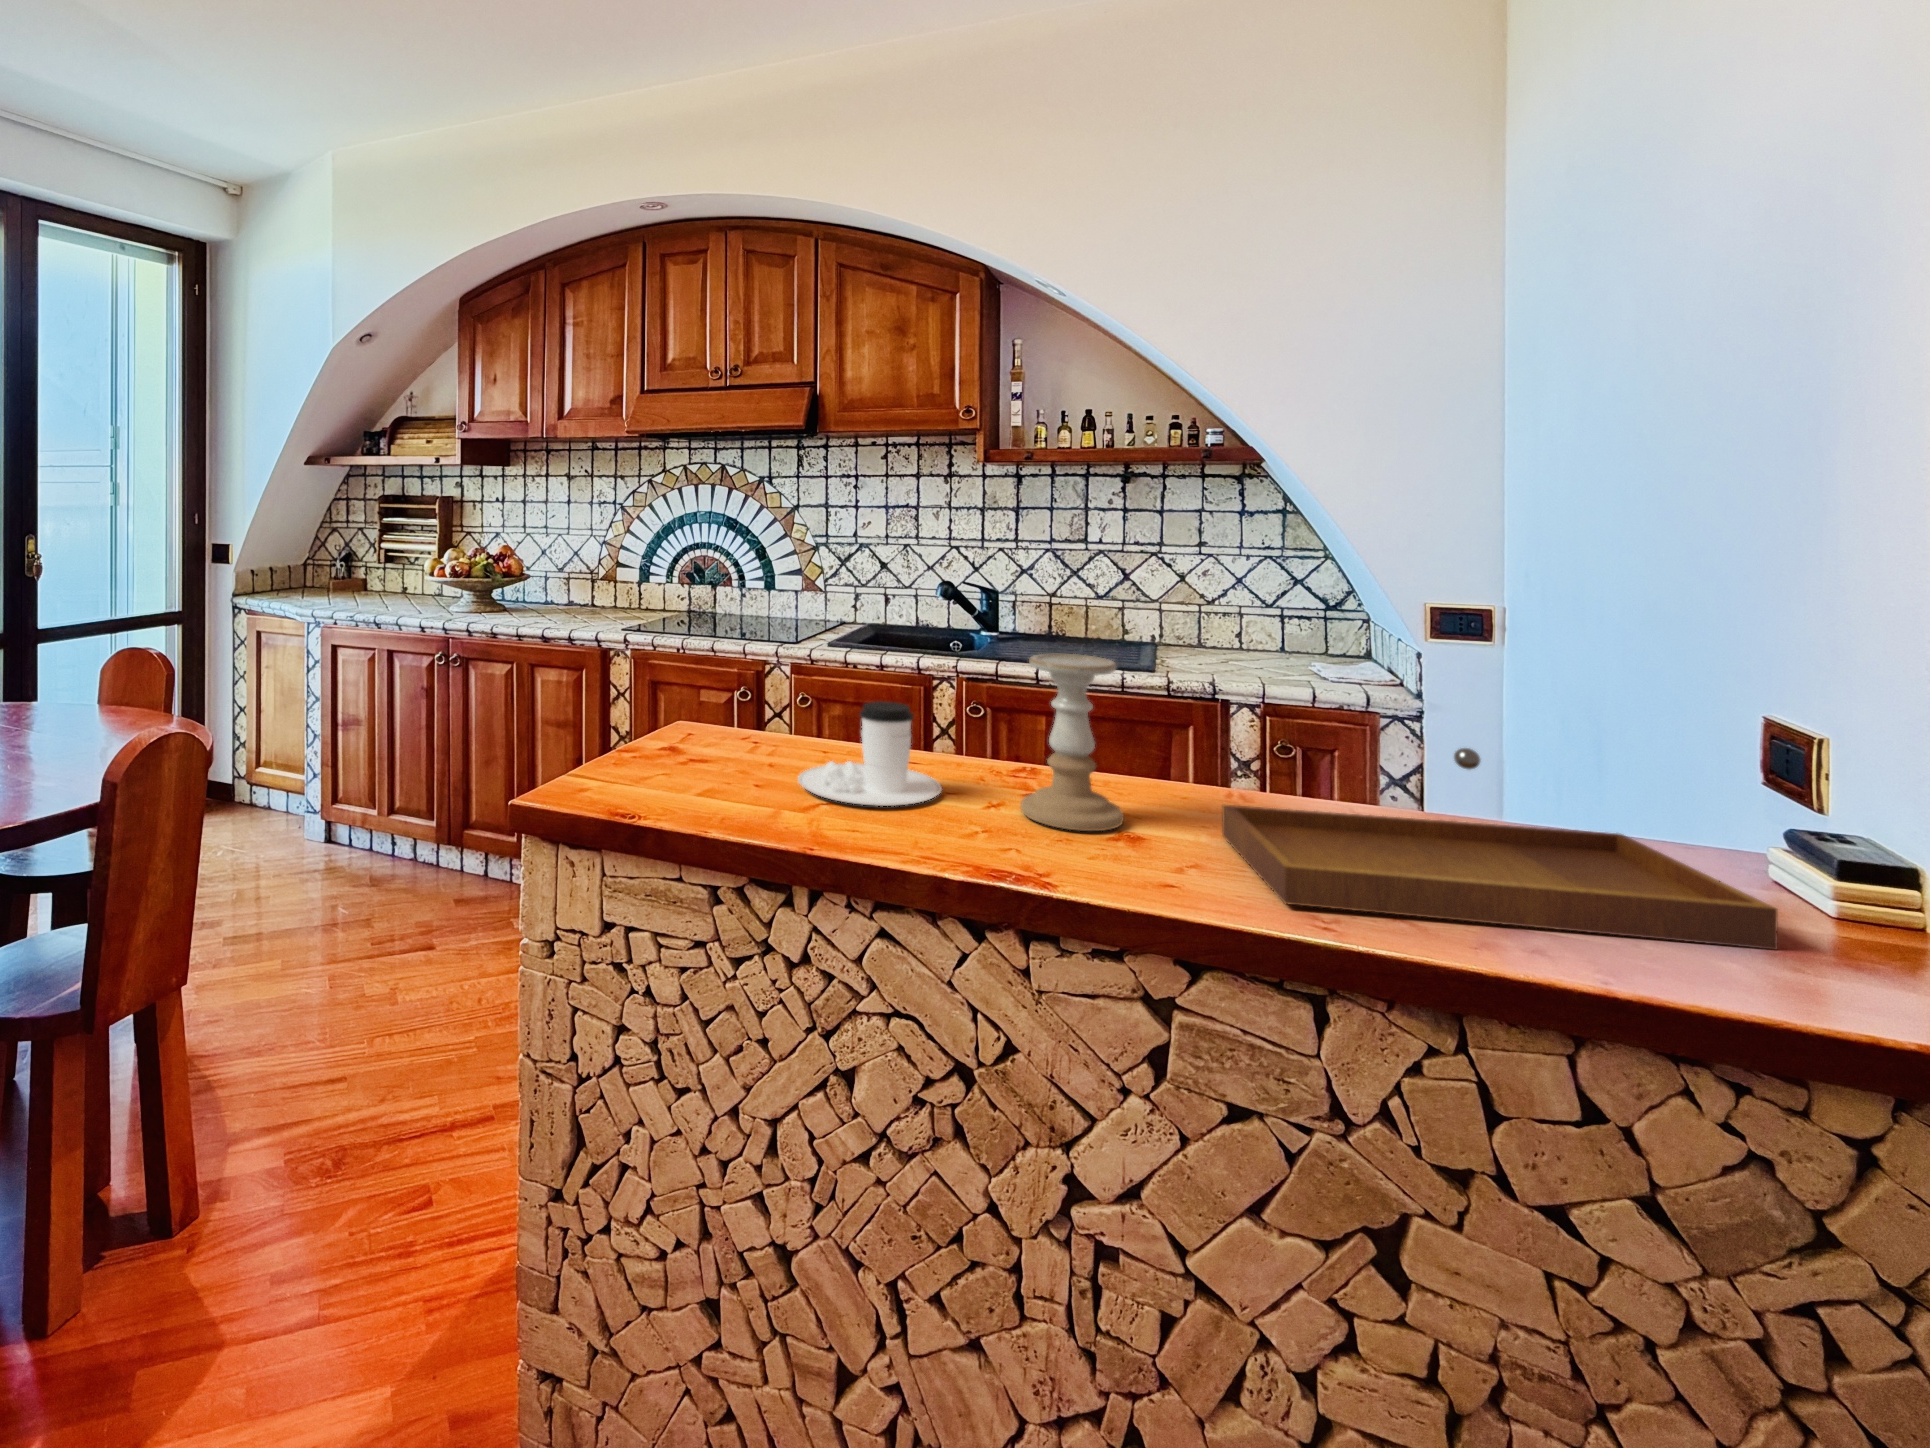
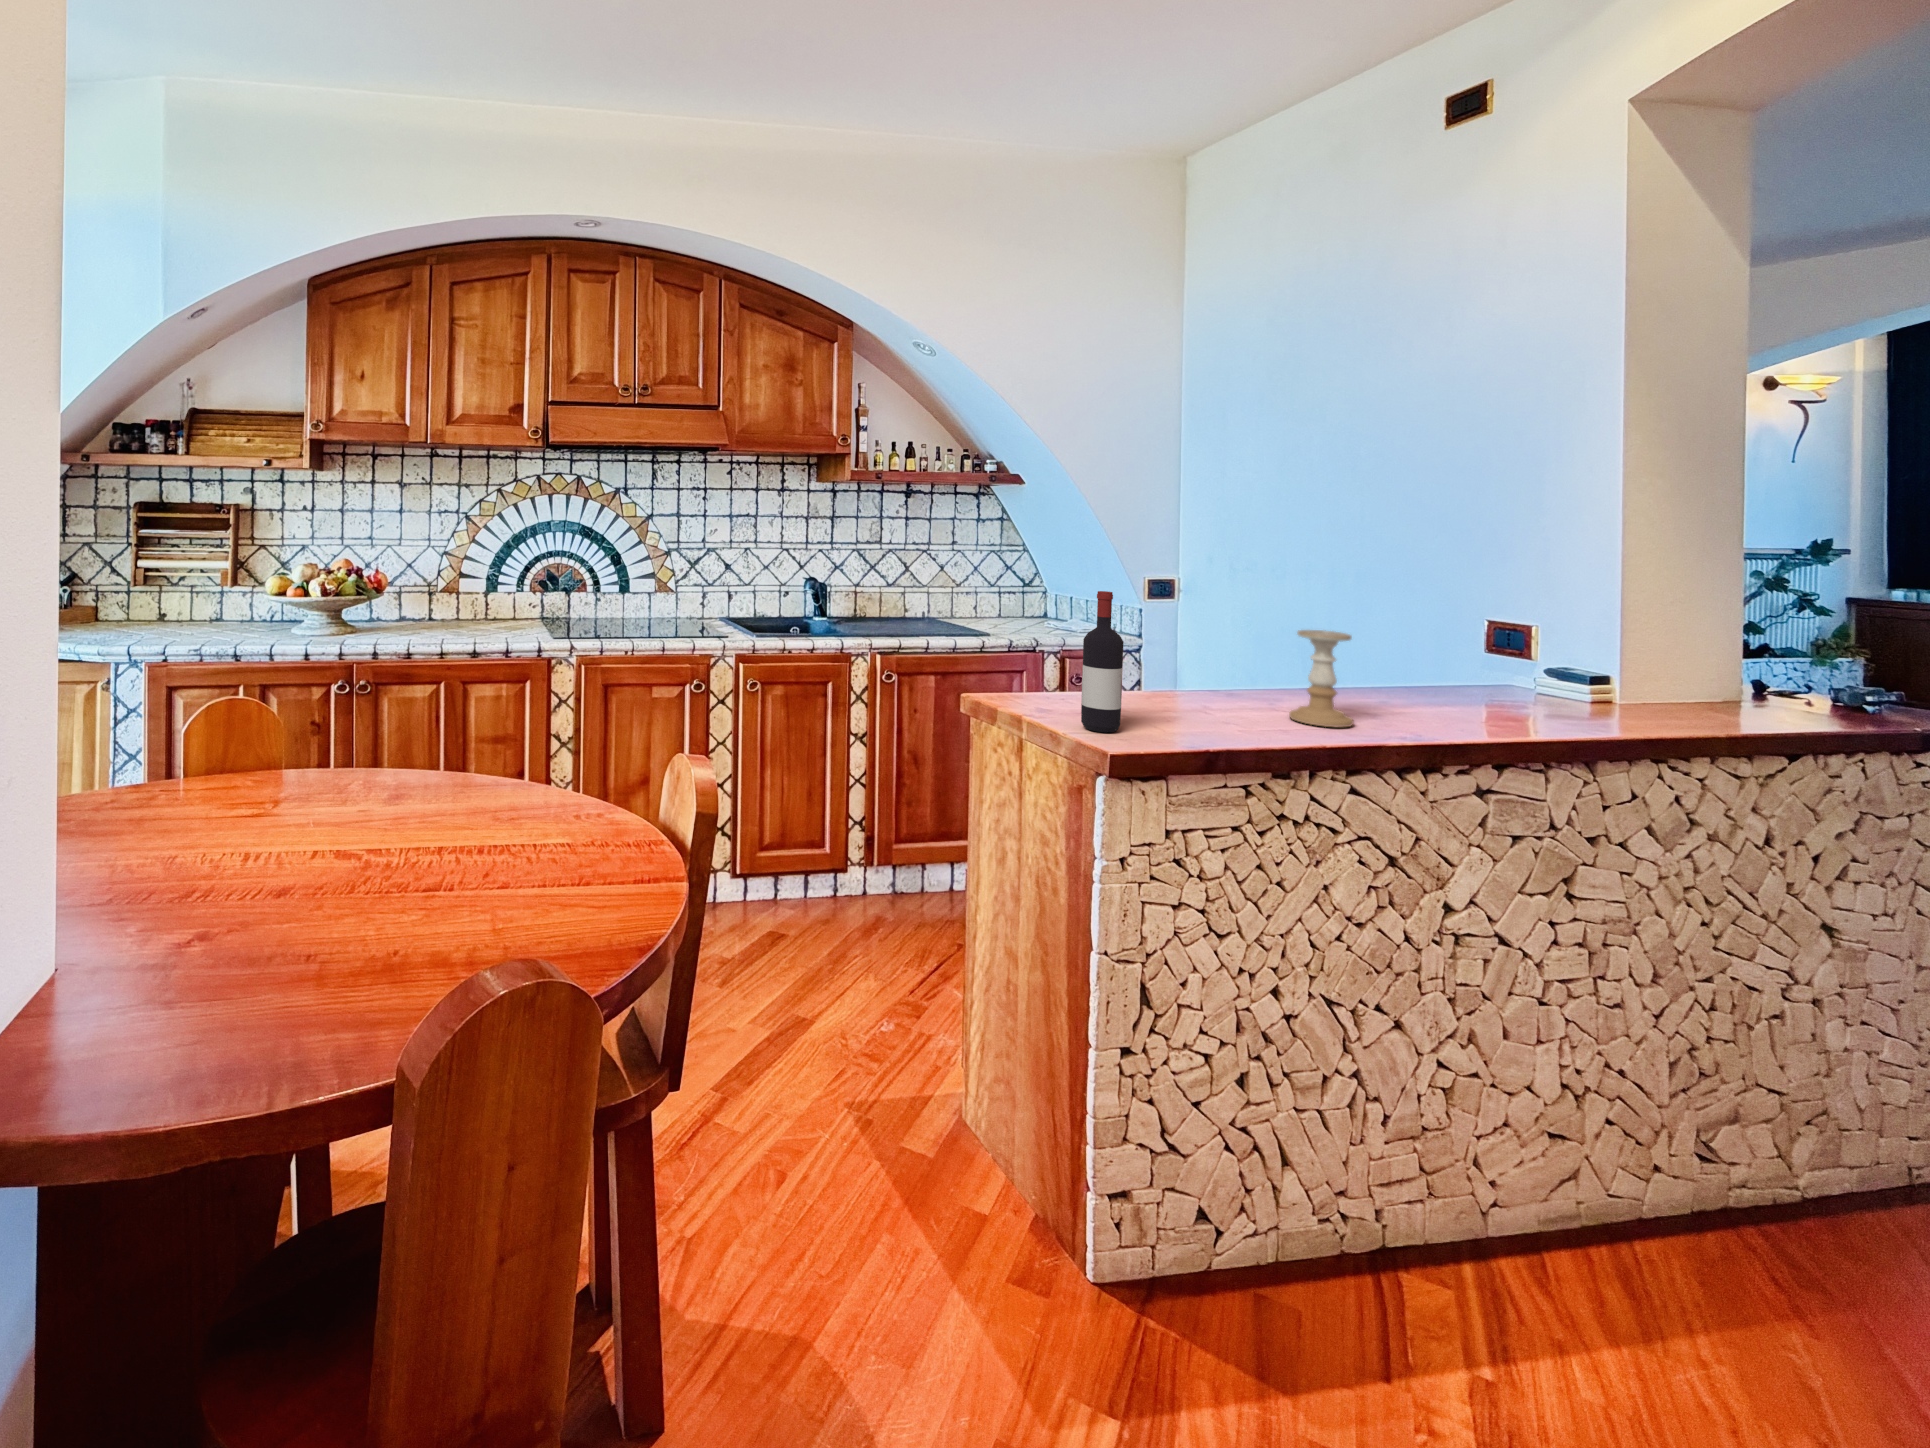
wine bottle: none [663,570,716,770] -> present [1081,591,1124,732]
coffee cup: present [798,701,942,806] -> none [1162,669,1263,733]
tray: present [1222,748,1778,950] -> none [1387,659,1597,741]

